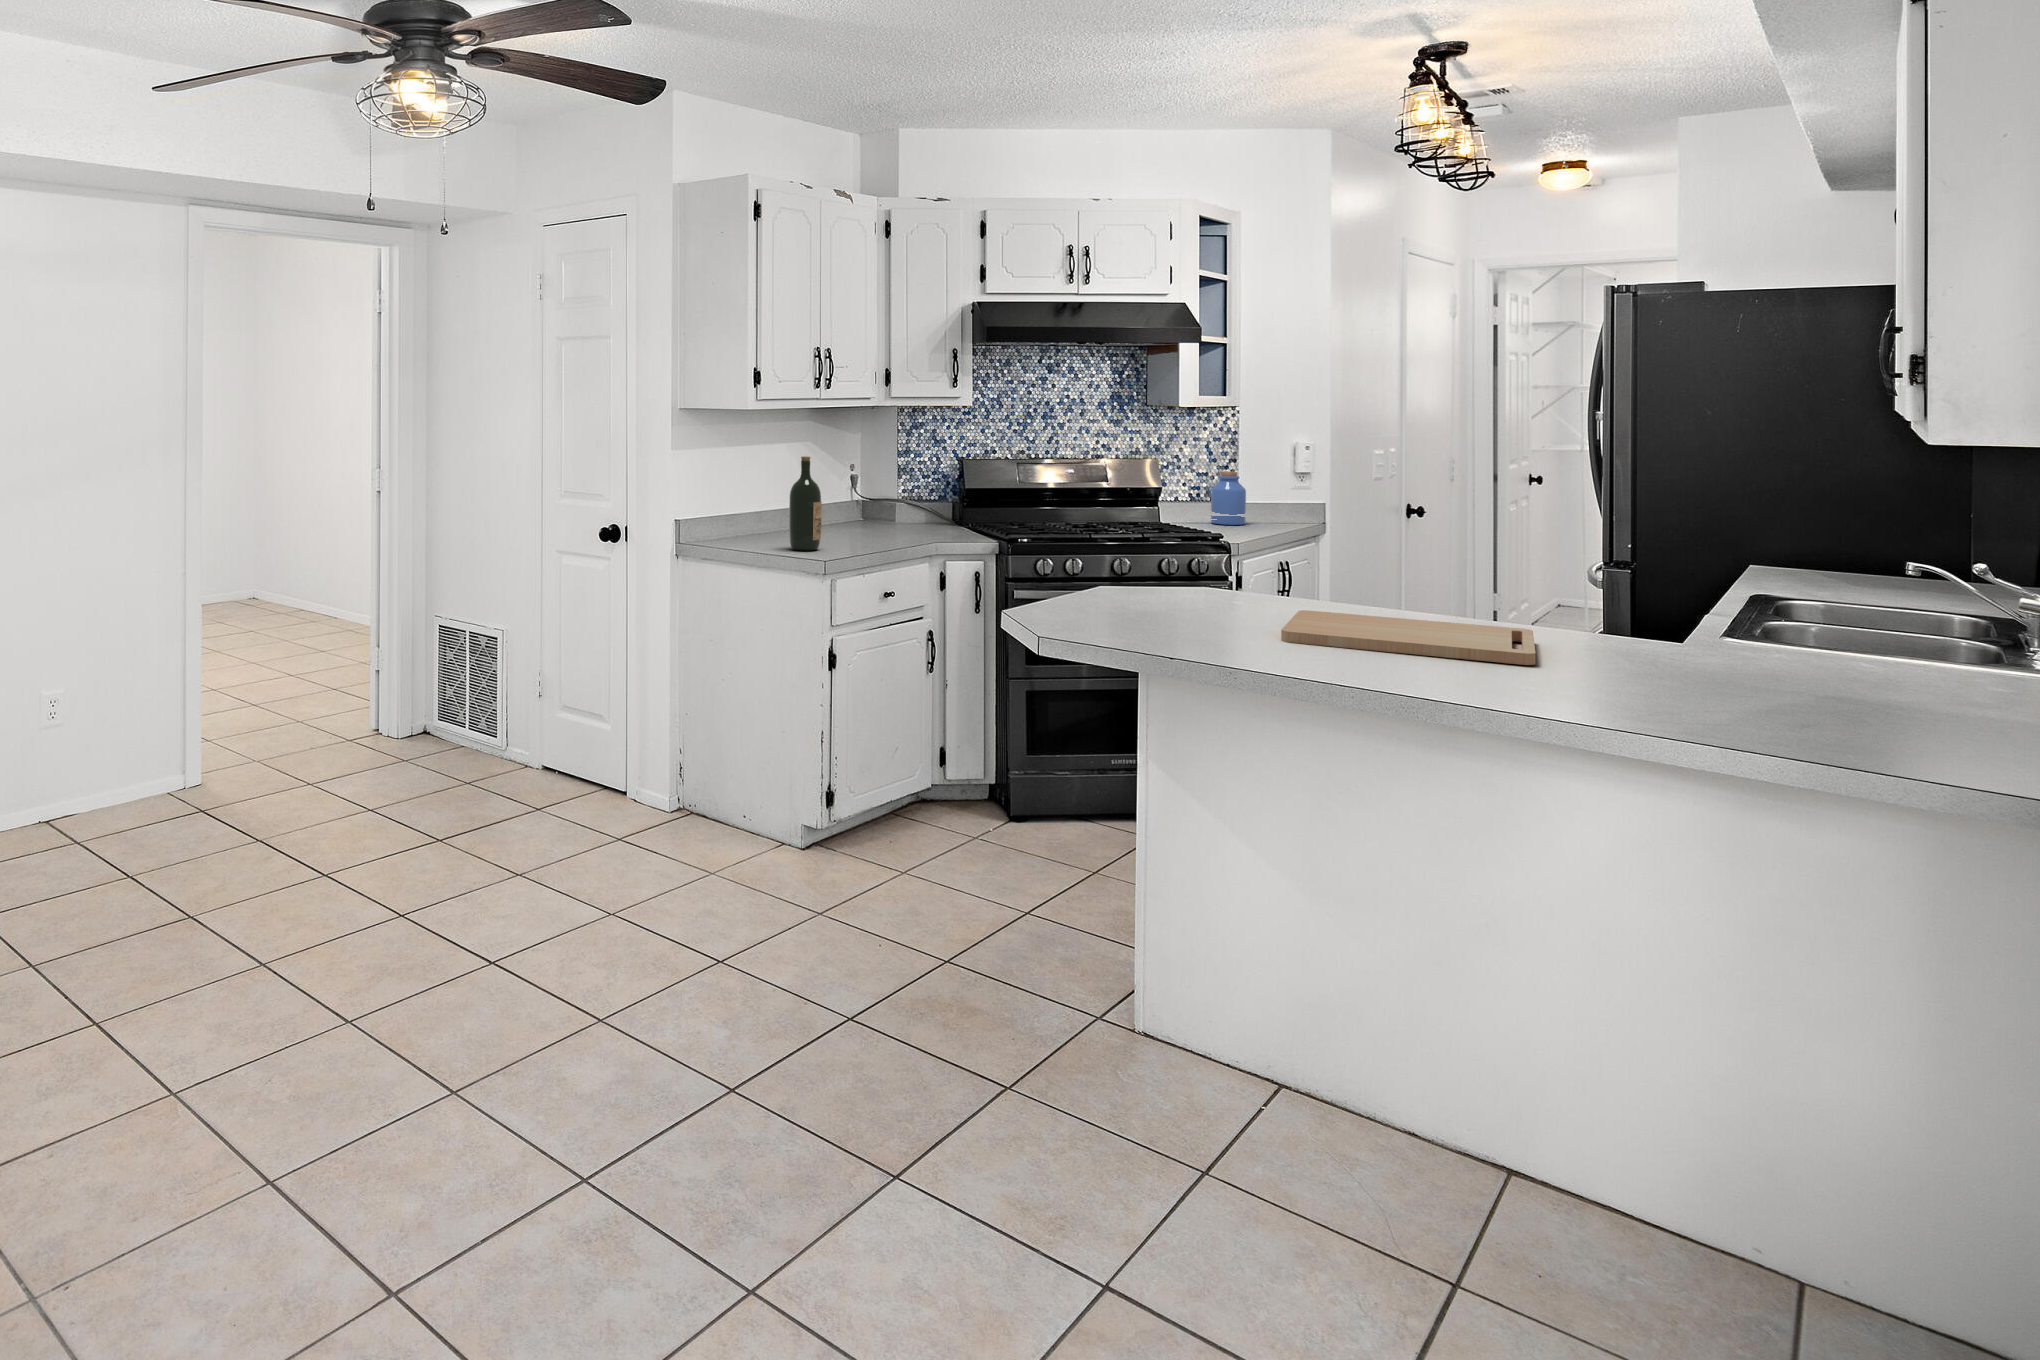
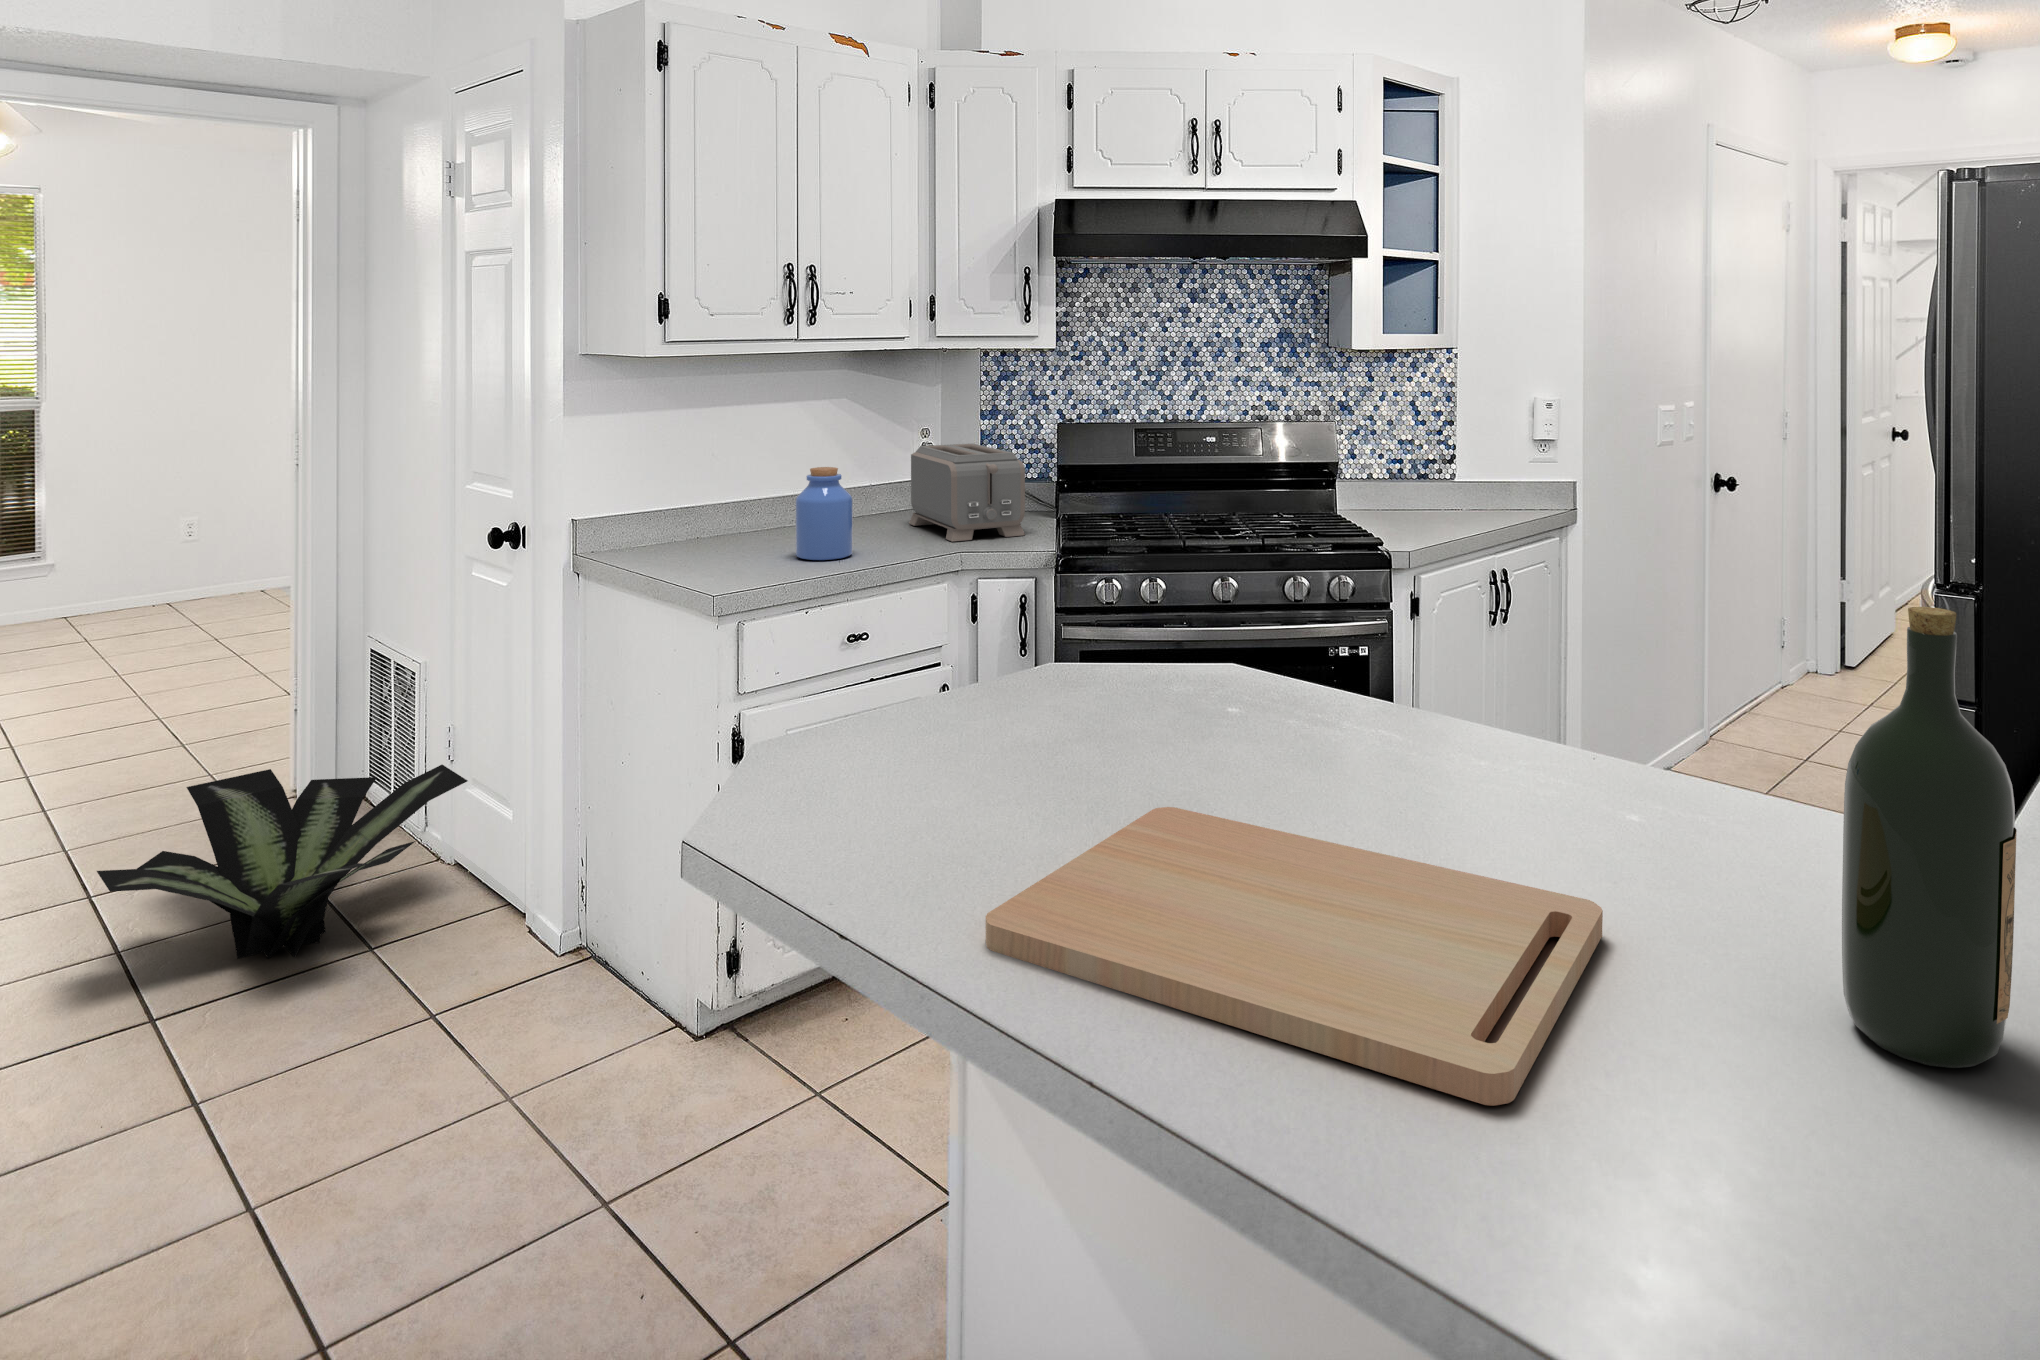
wine bottle: present [789,456,822,551] -> present [1842,607,2017,1068]
jar: present [1211,471,1246,525] -> present [796,467,853,560]
toaster: none [867,473,964,538] -> present [909,444,1025,542]
potted plant: none [385,698,577,817] -> present [97,765,468,959]

